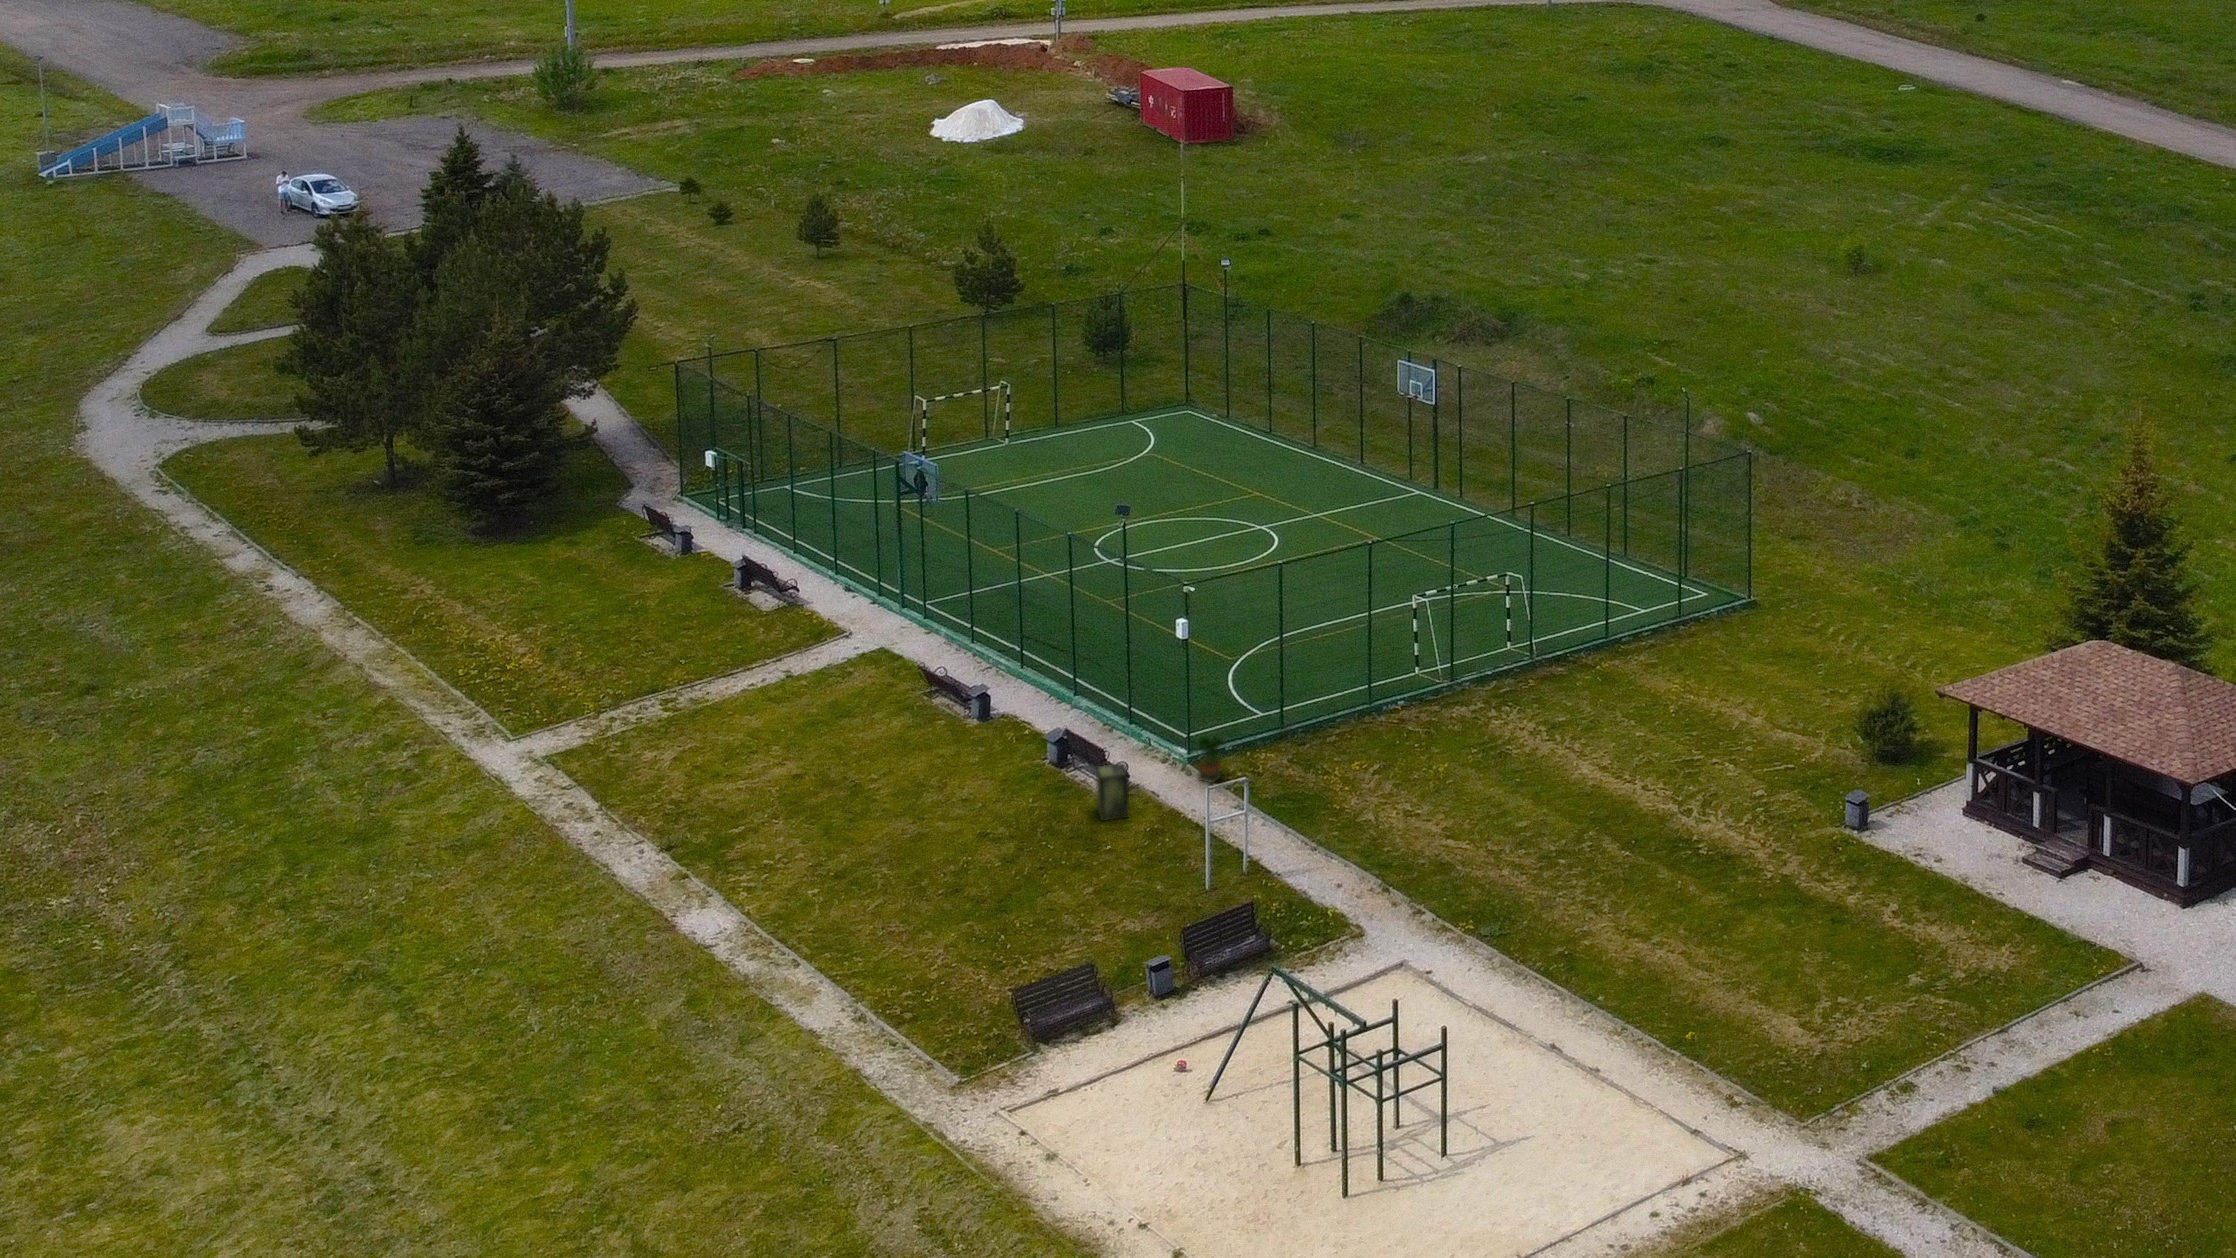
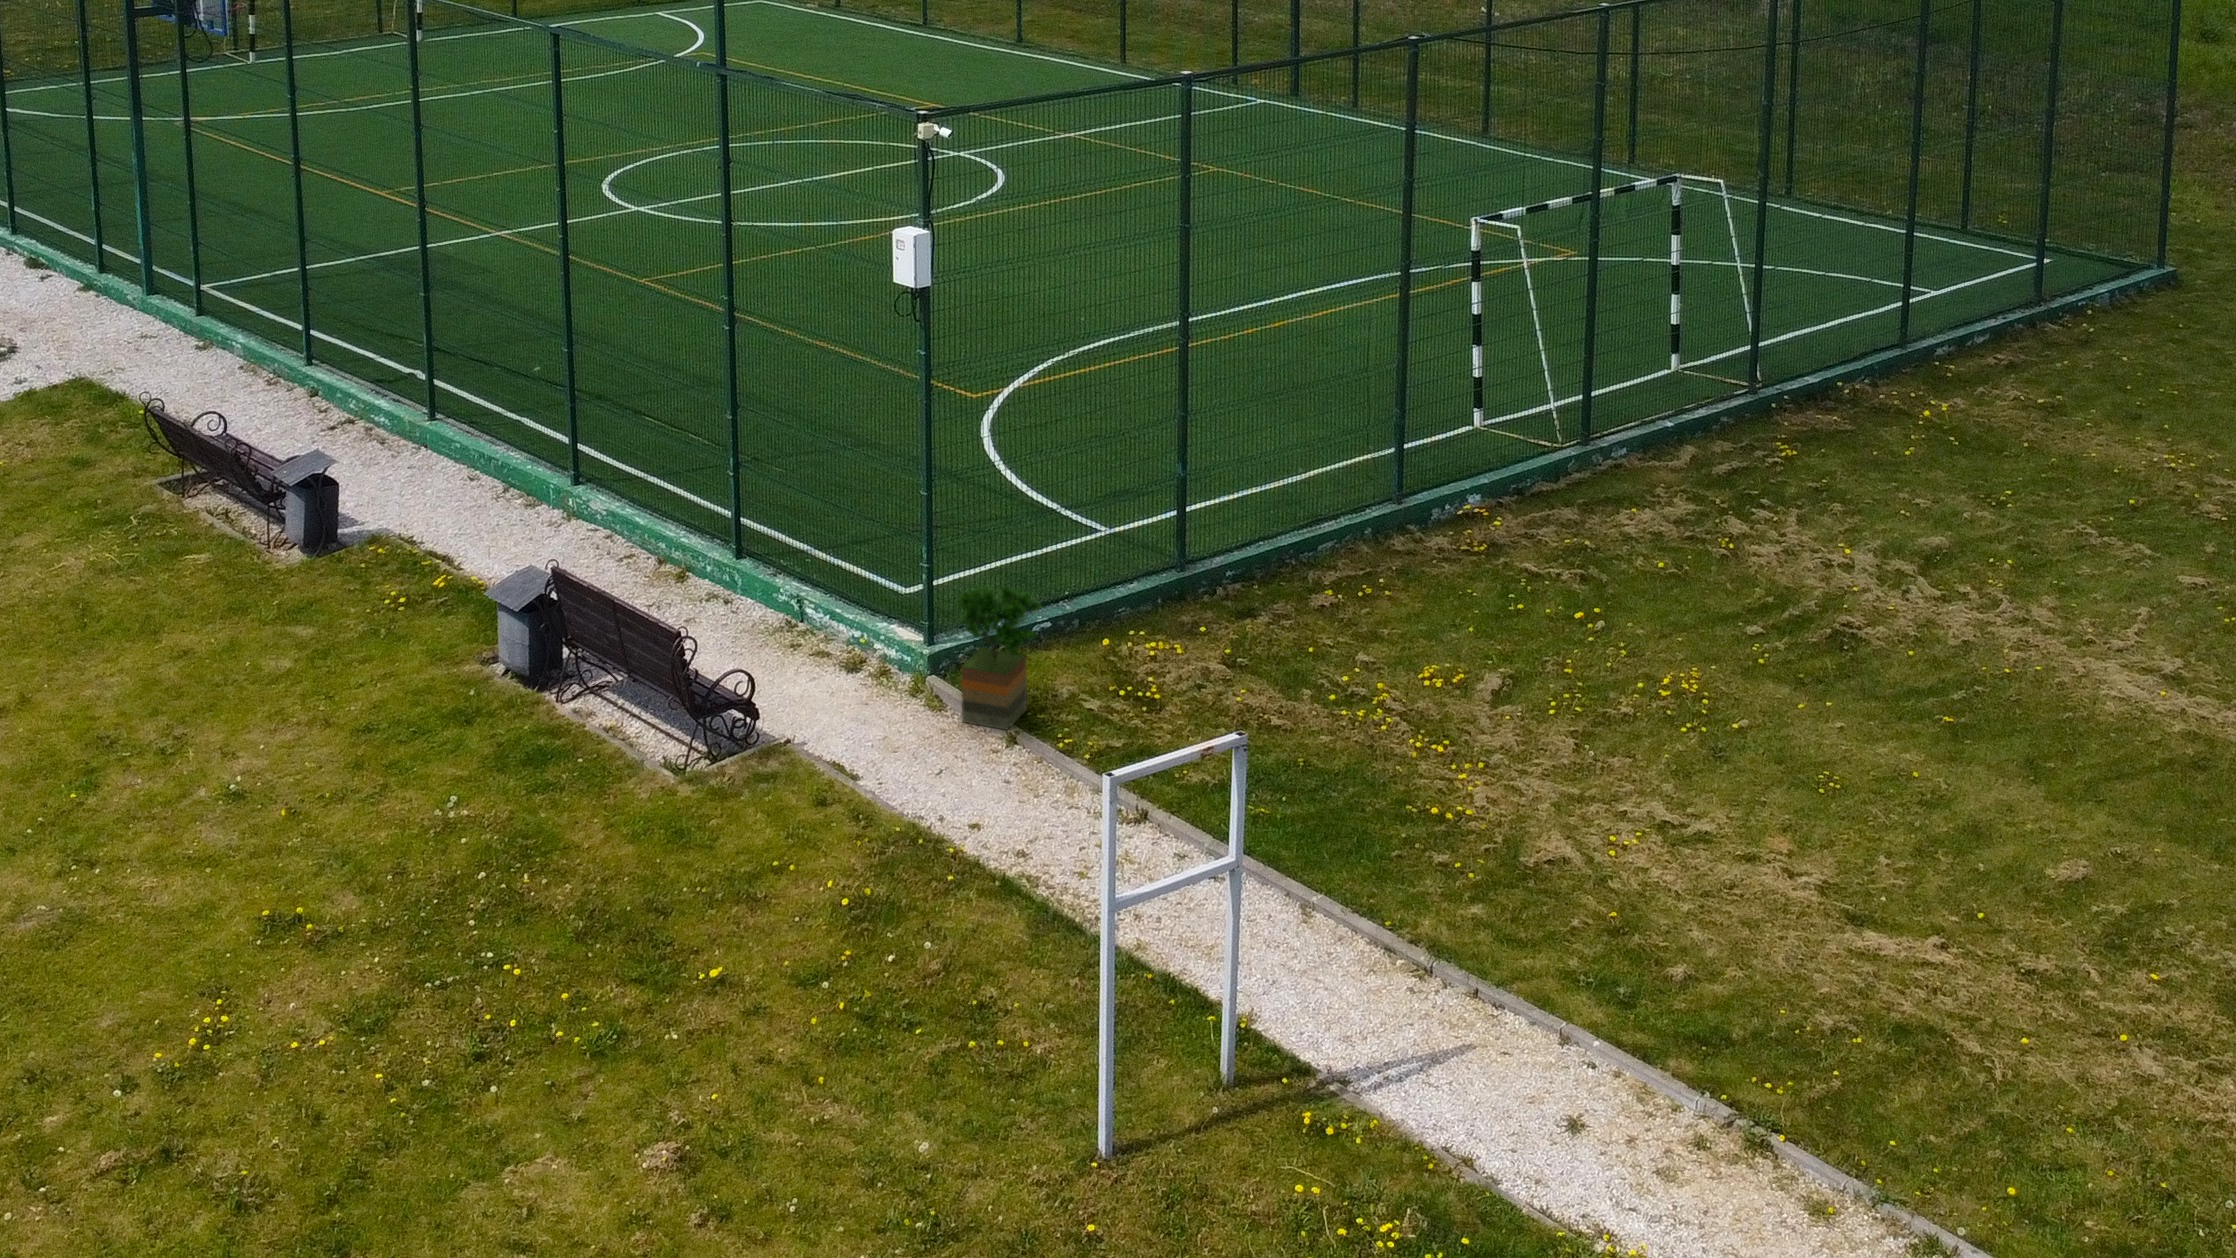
storage box: present [1096,763,1129,821] -> none [655,673,768,864]

